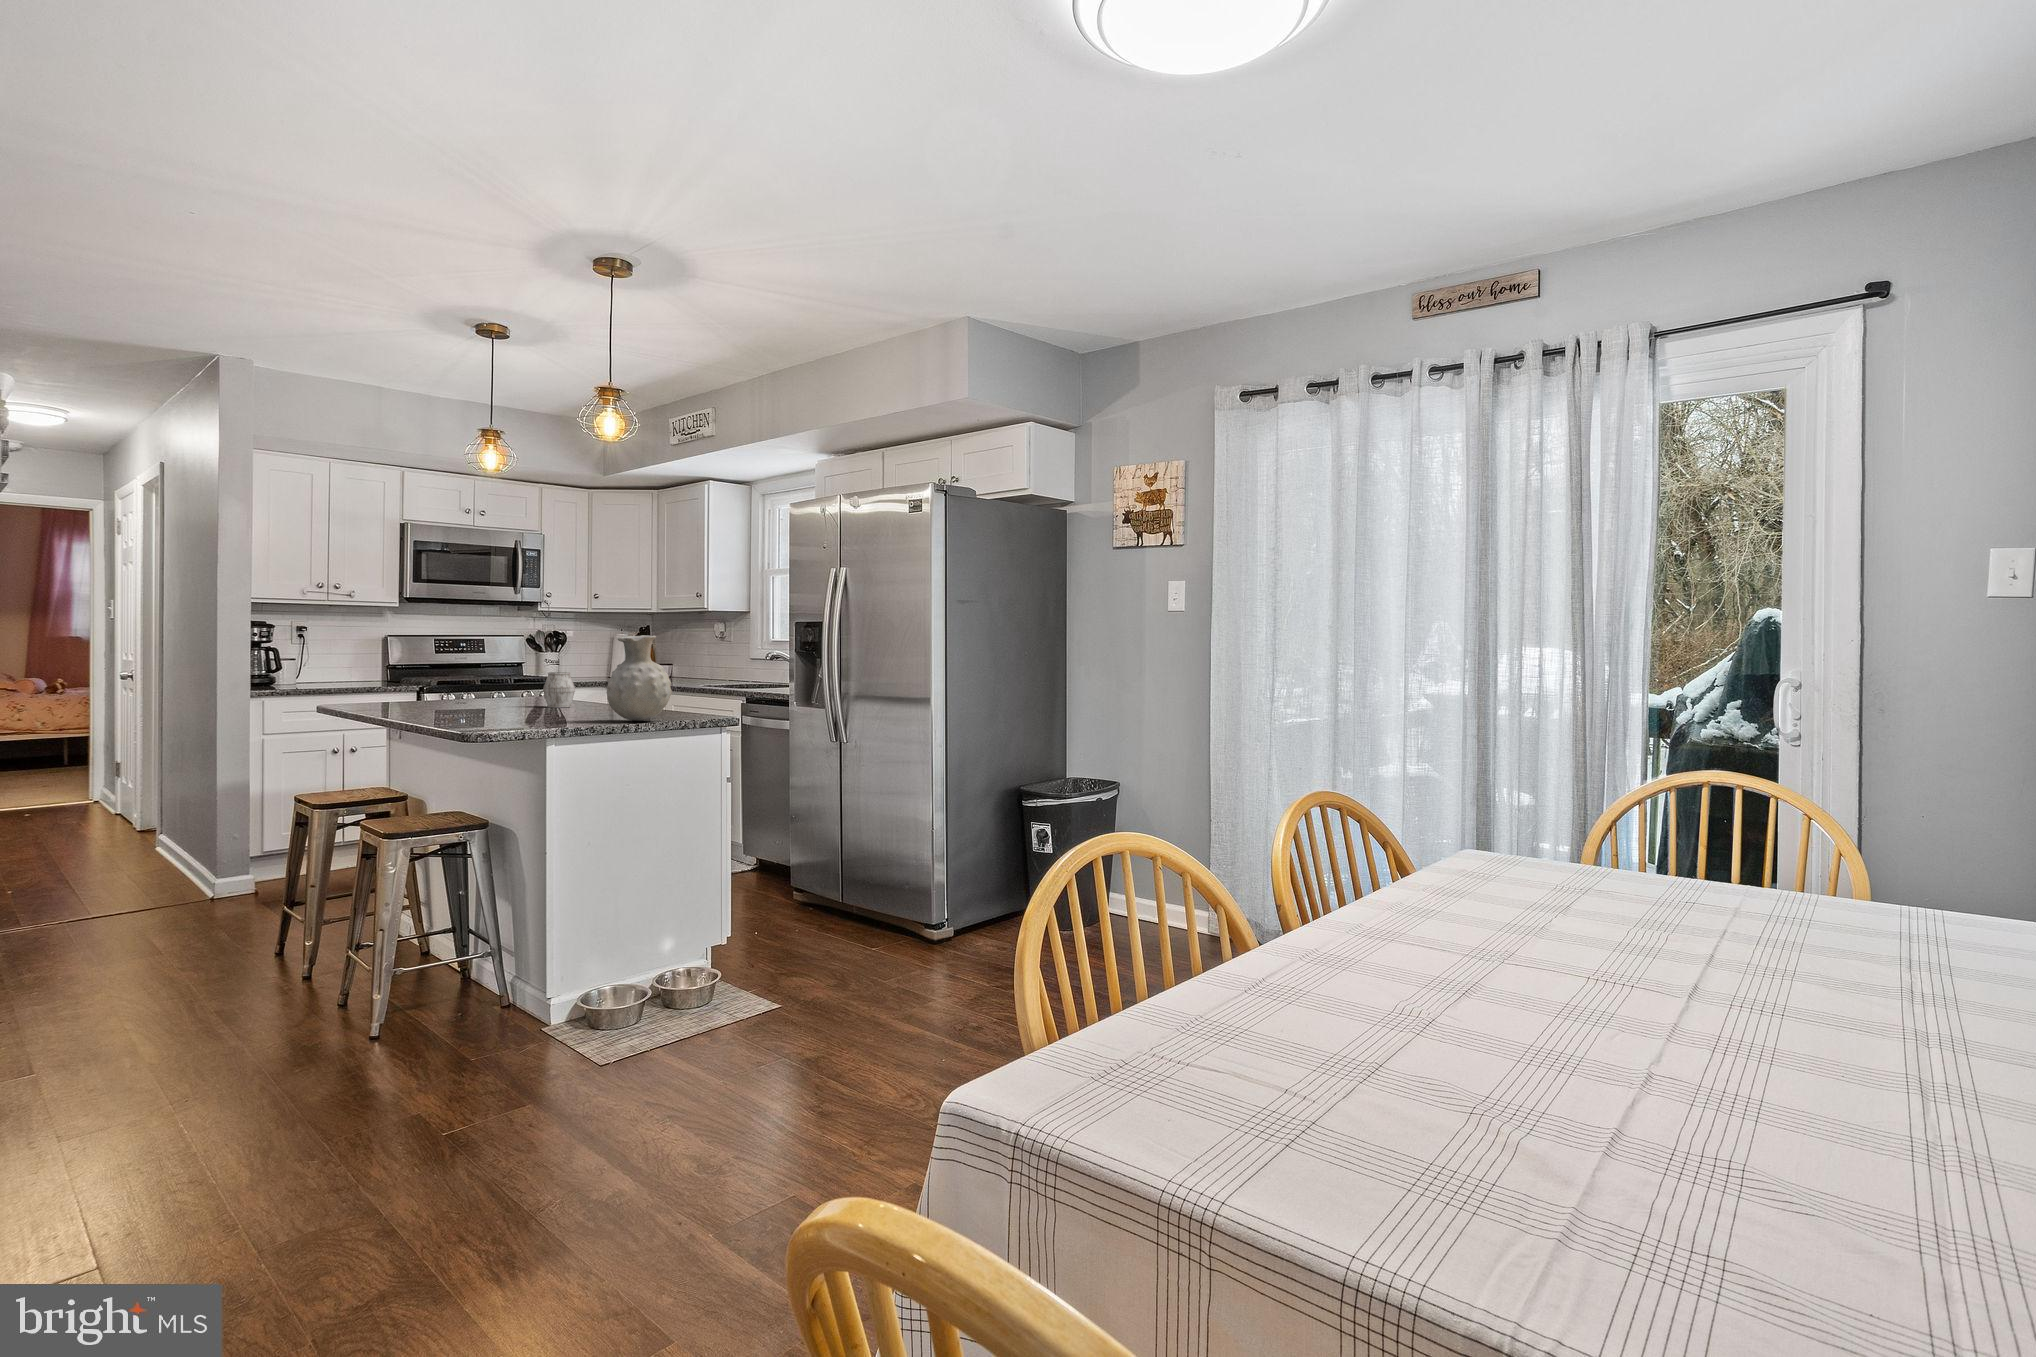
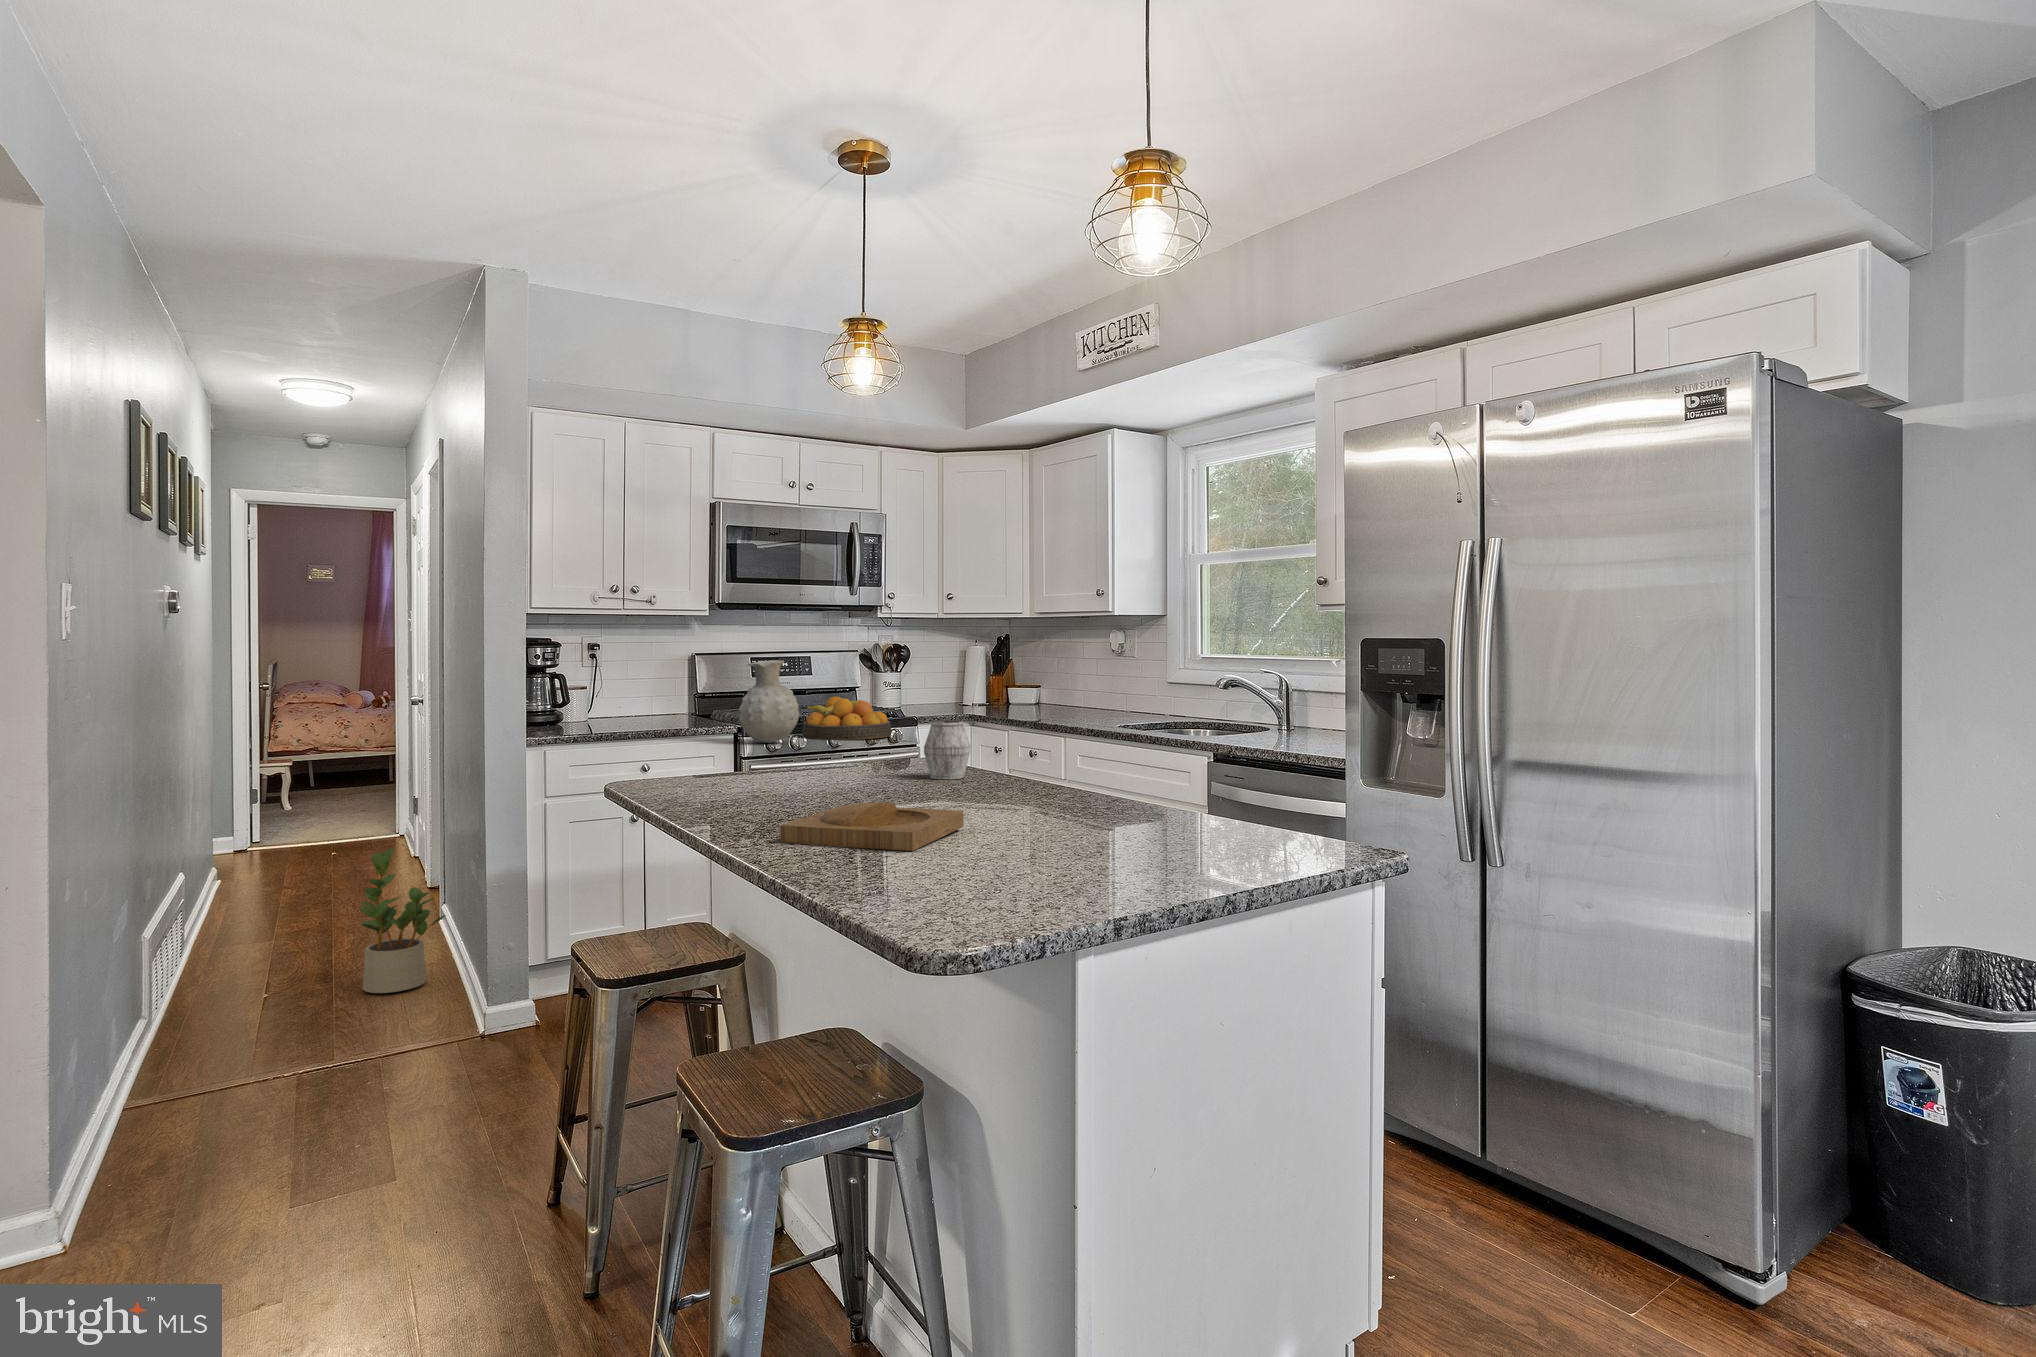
vase: present [606,635,672,721] -> present [739,660,800,743]
fruit bowl: none [474,667,544,697] -> present [802,696,891,740]
tray: none [433,702,542,721] -> present [780,802,964,851]
potted plant: none [107,775,179,882] -> present [360,848,446,993]

